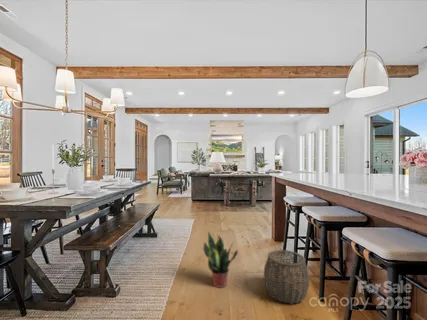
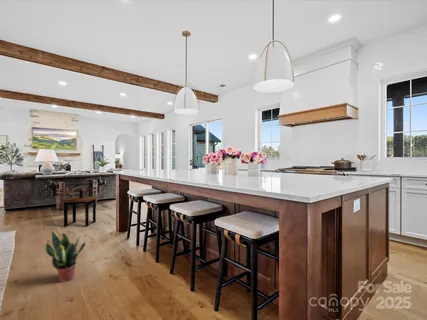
side table: none [225,188,255,228] -> present [62,188,97,227]
woven basket: present [264,250,310,304] -> none [111,232,149,273]

